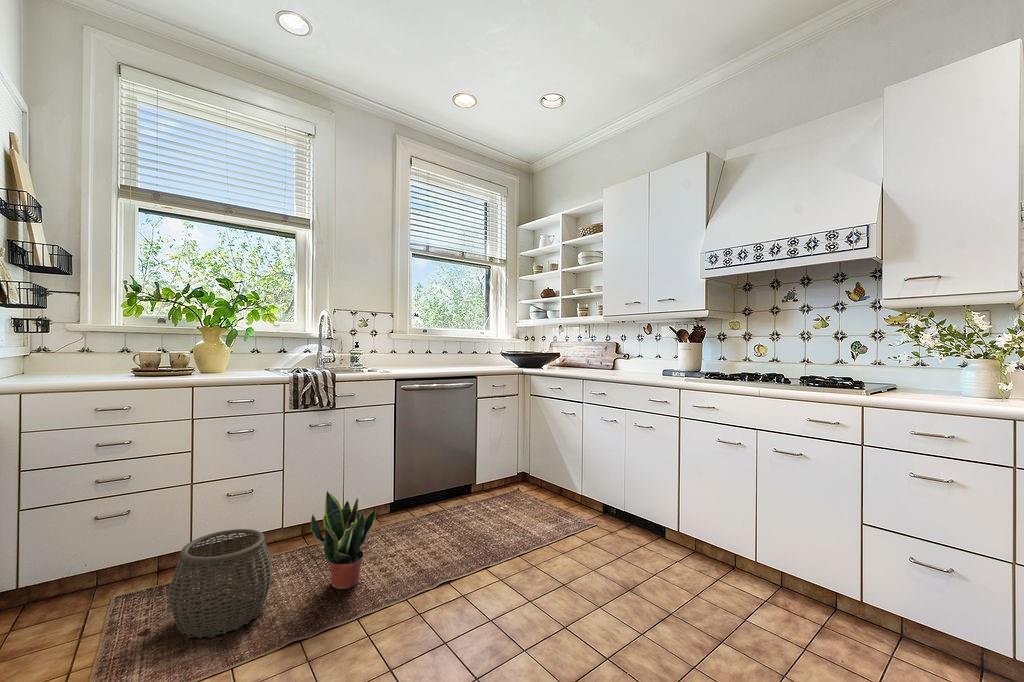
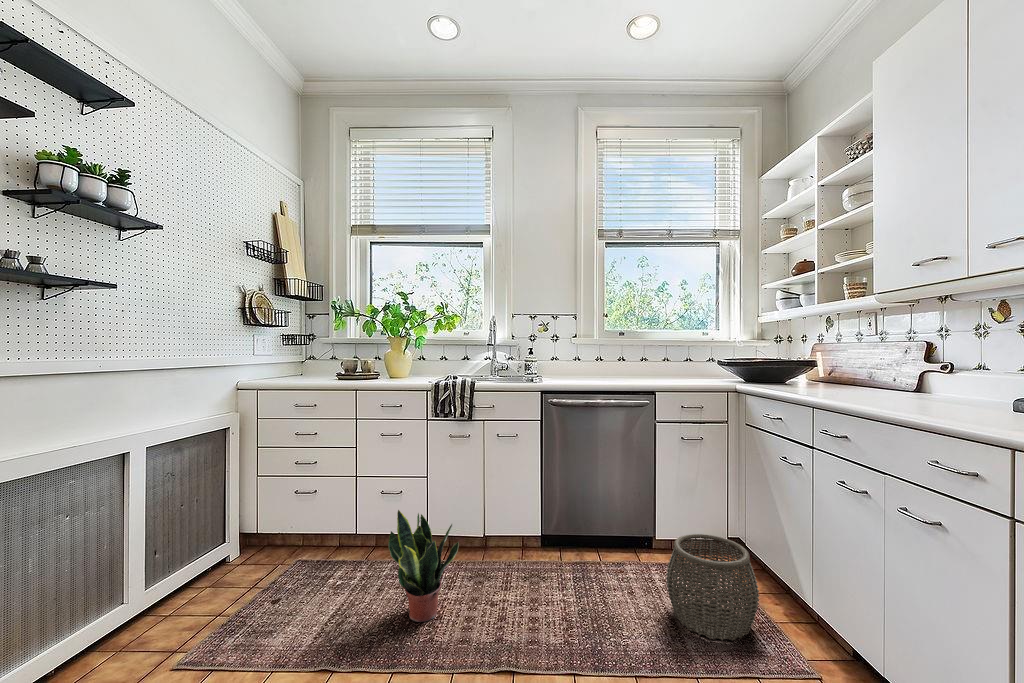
woven basket: present [168,529,273,638] -> present [666,534,759,641]

